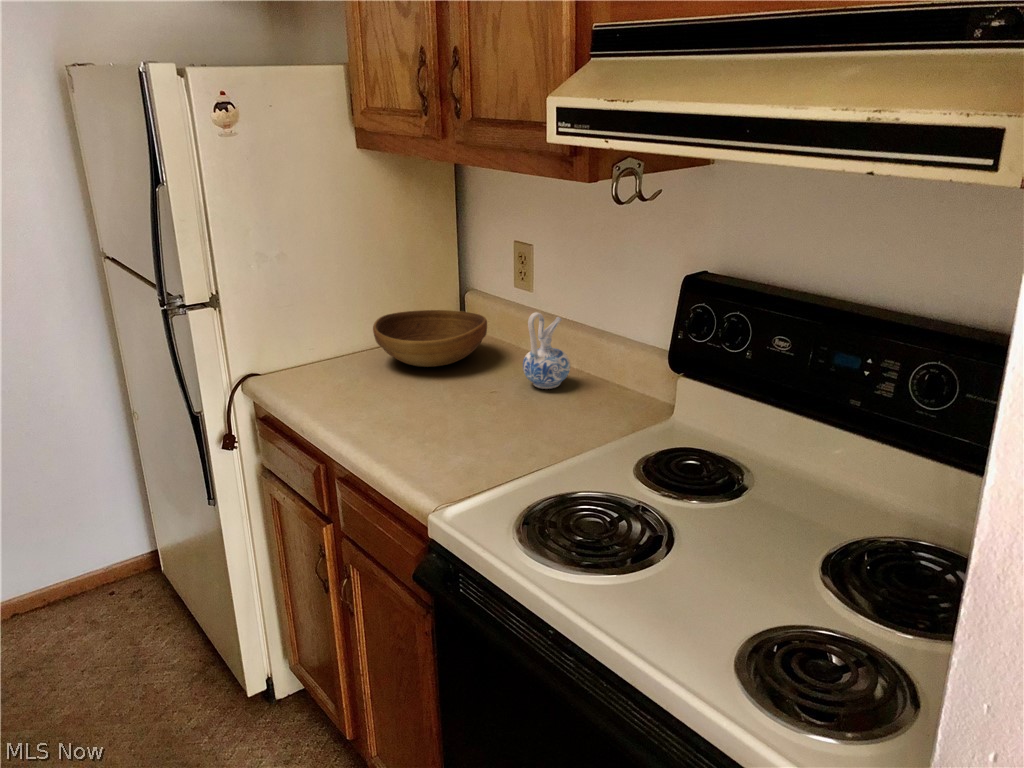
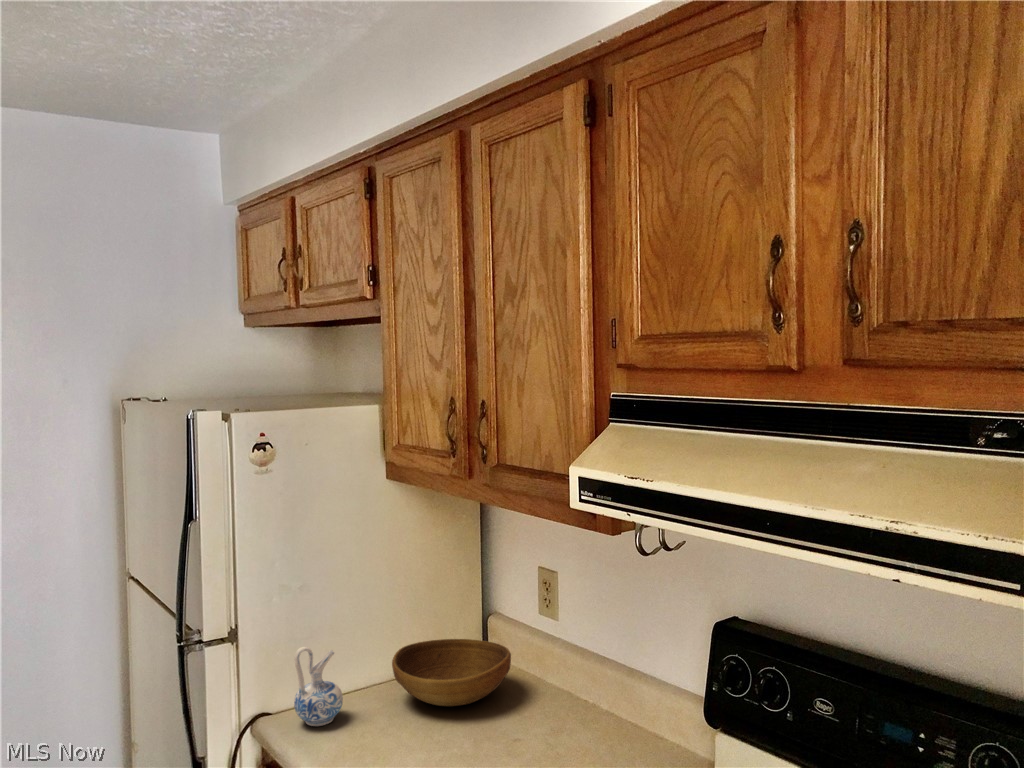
ceramic pitcher: present [523,312,570,389] -> present [294,647,343,726]

